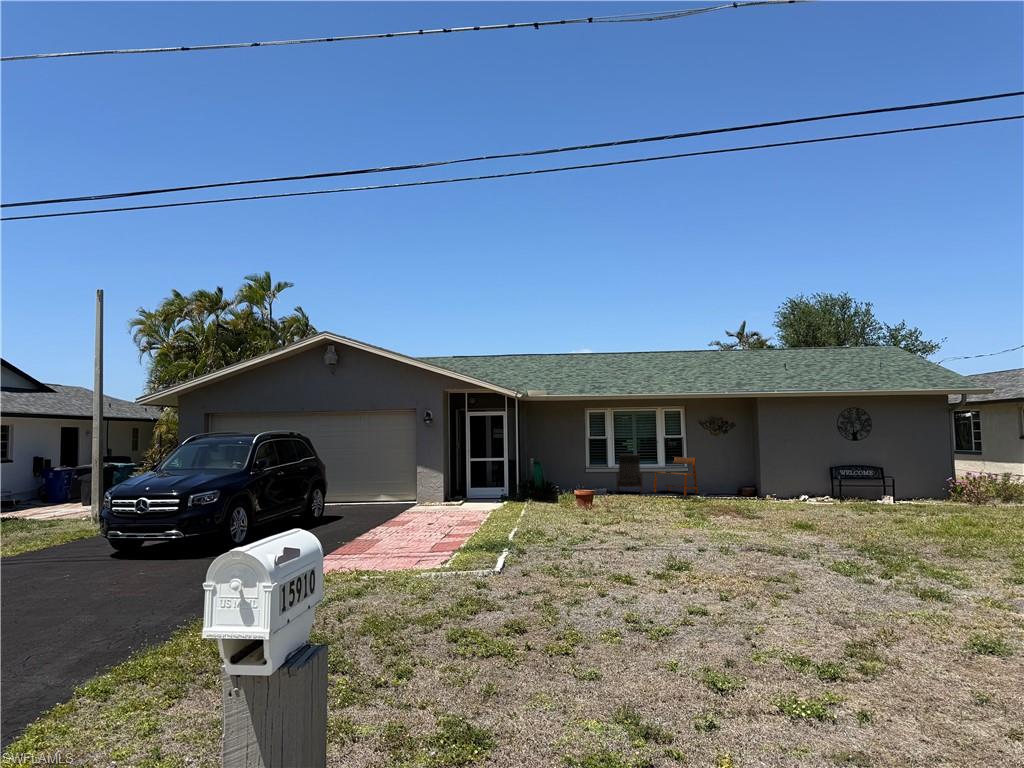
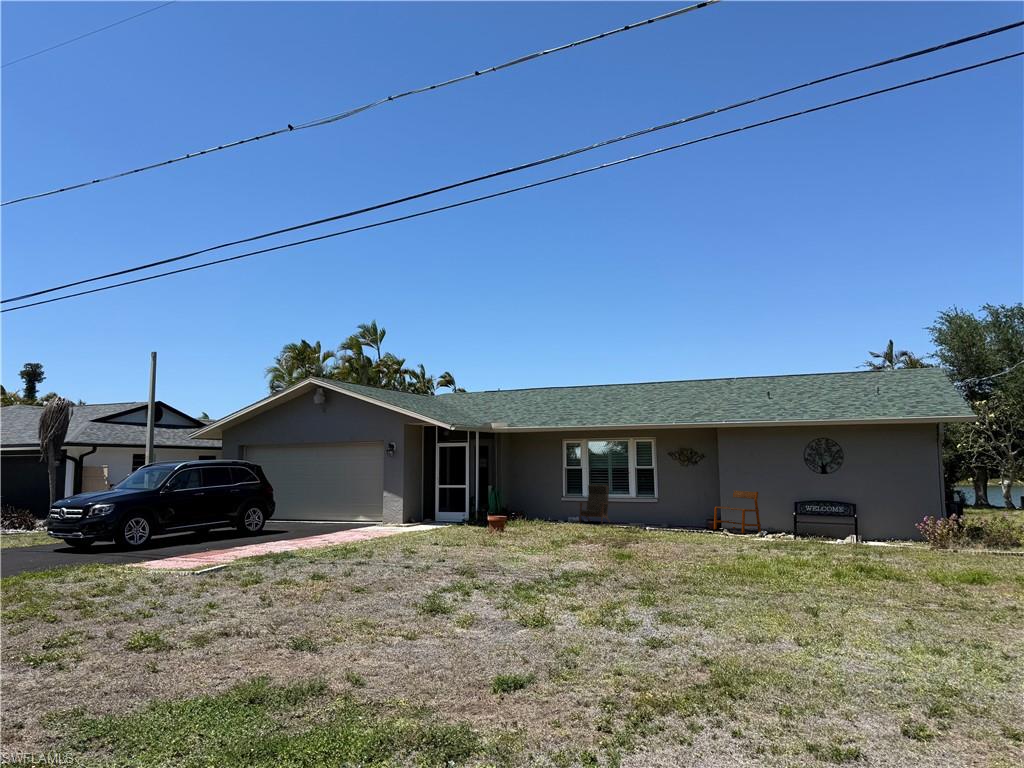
bench: present [654,457,698,495] -> present [714,491,761,533]

